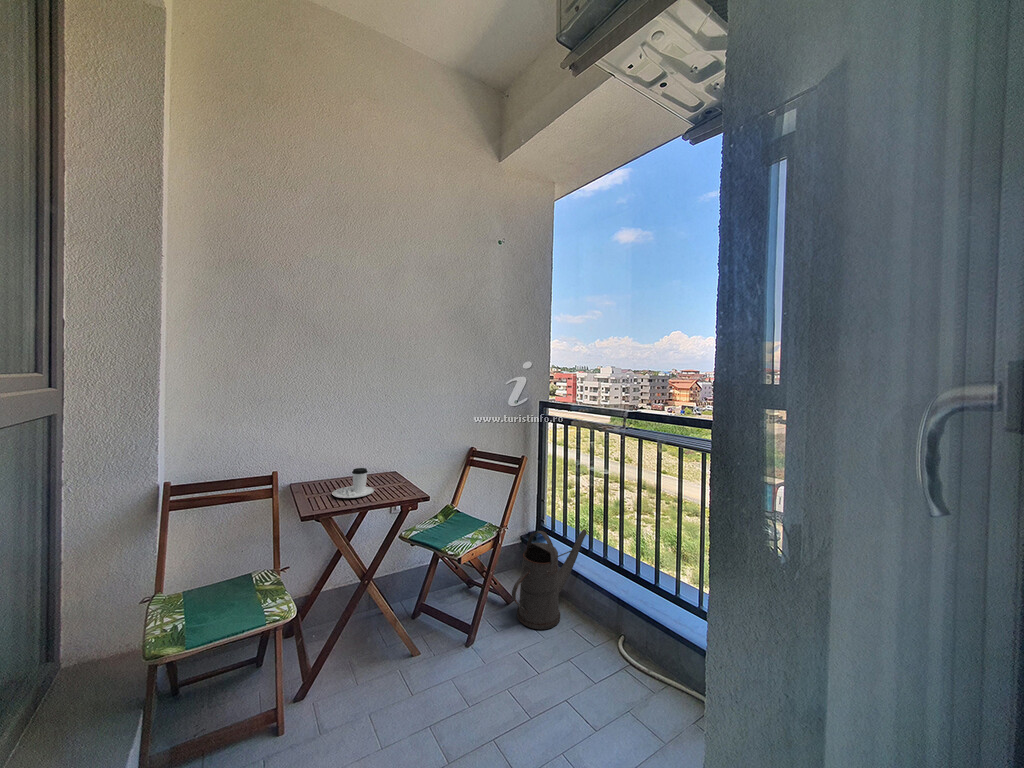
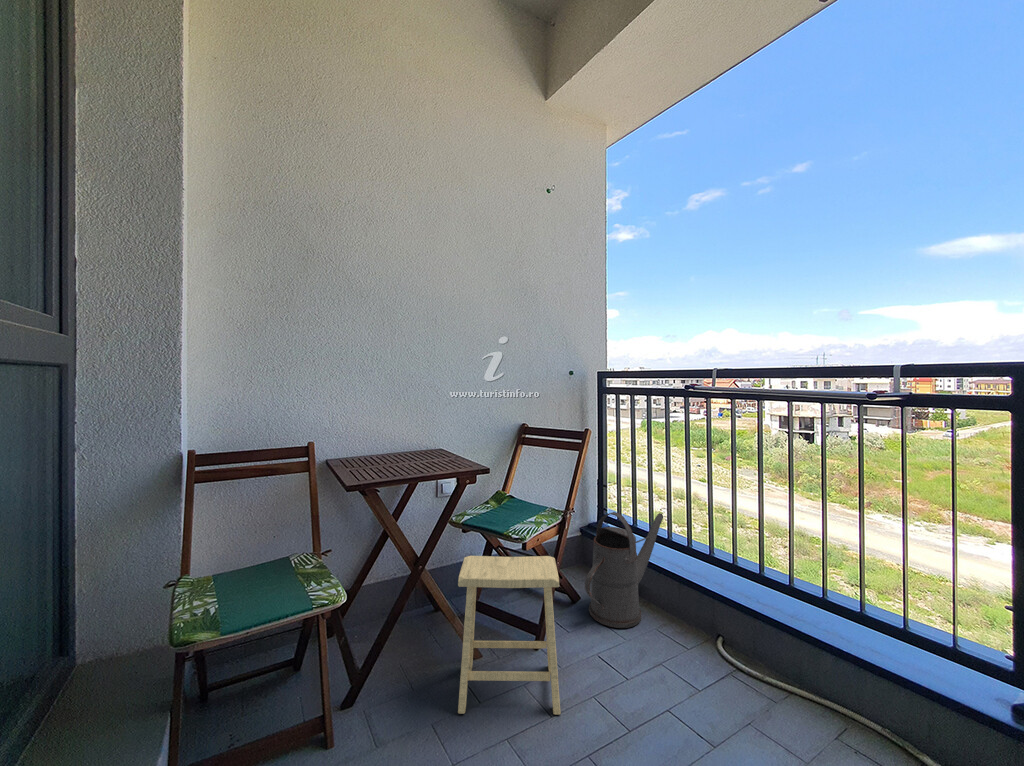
coffee cup: present [332,468,374,498] -> none [376,438,423,470]
footstool: none [391,572,480,705] -> present [458,556,561,715]

